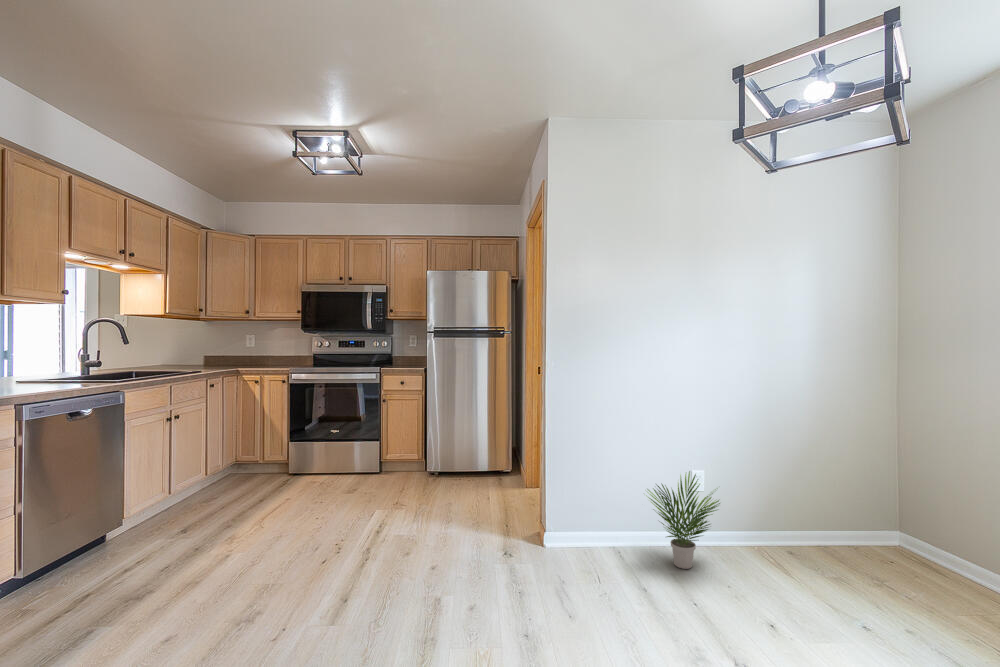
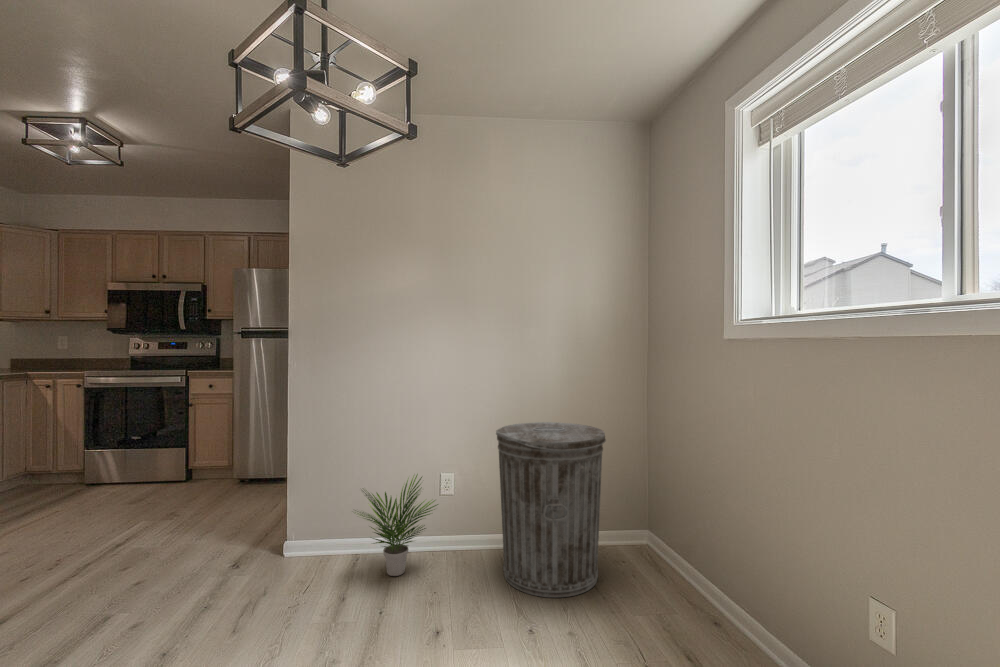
trash can: none [774,424,905,593] -> present [496,422,606,598]

